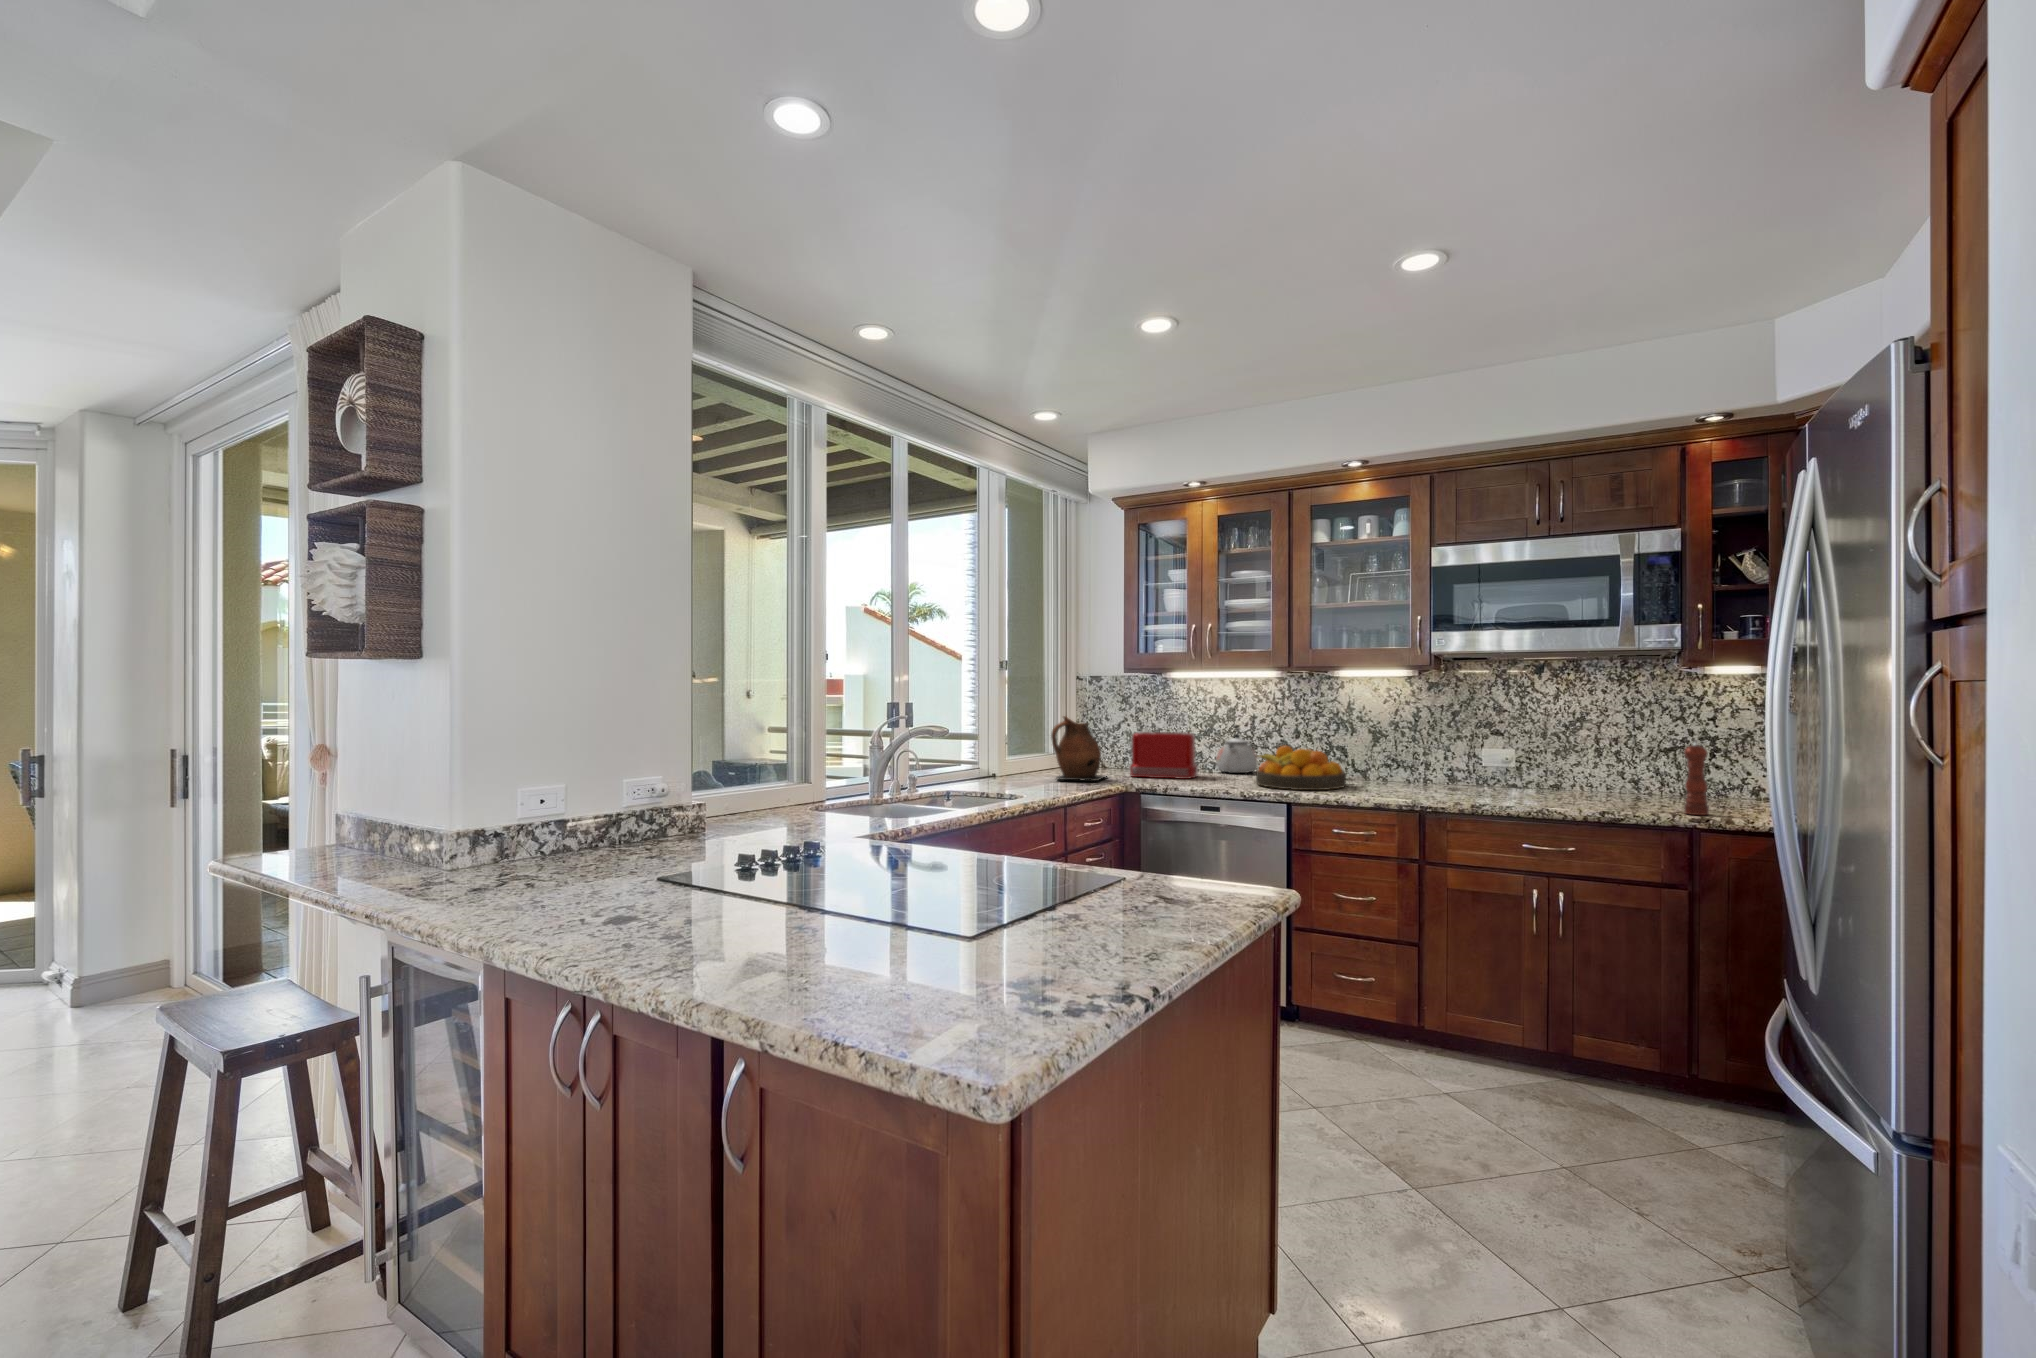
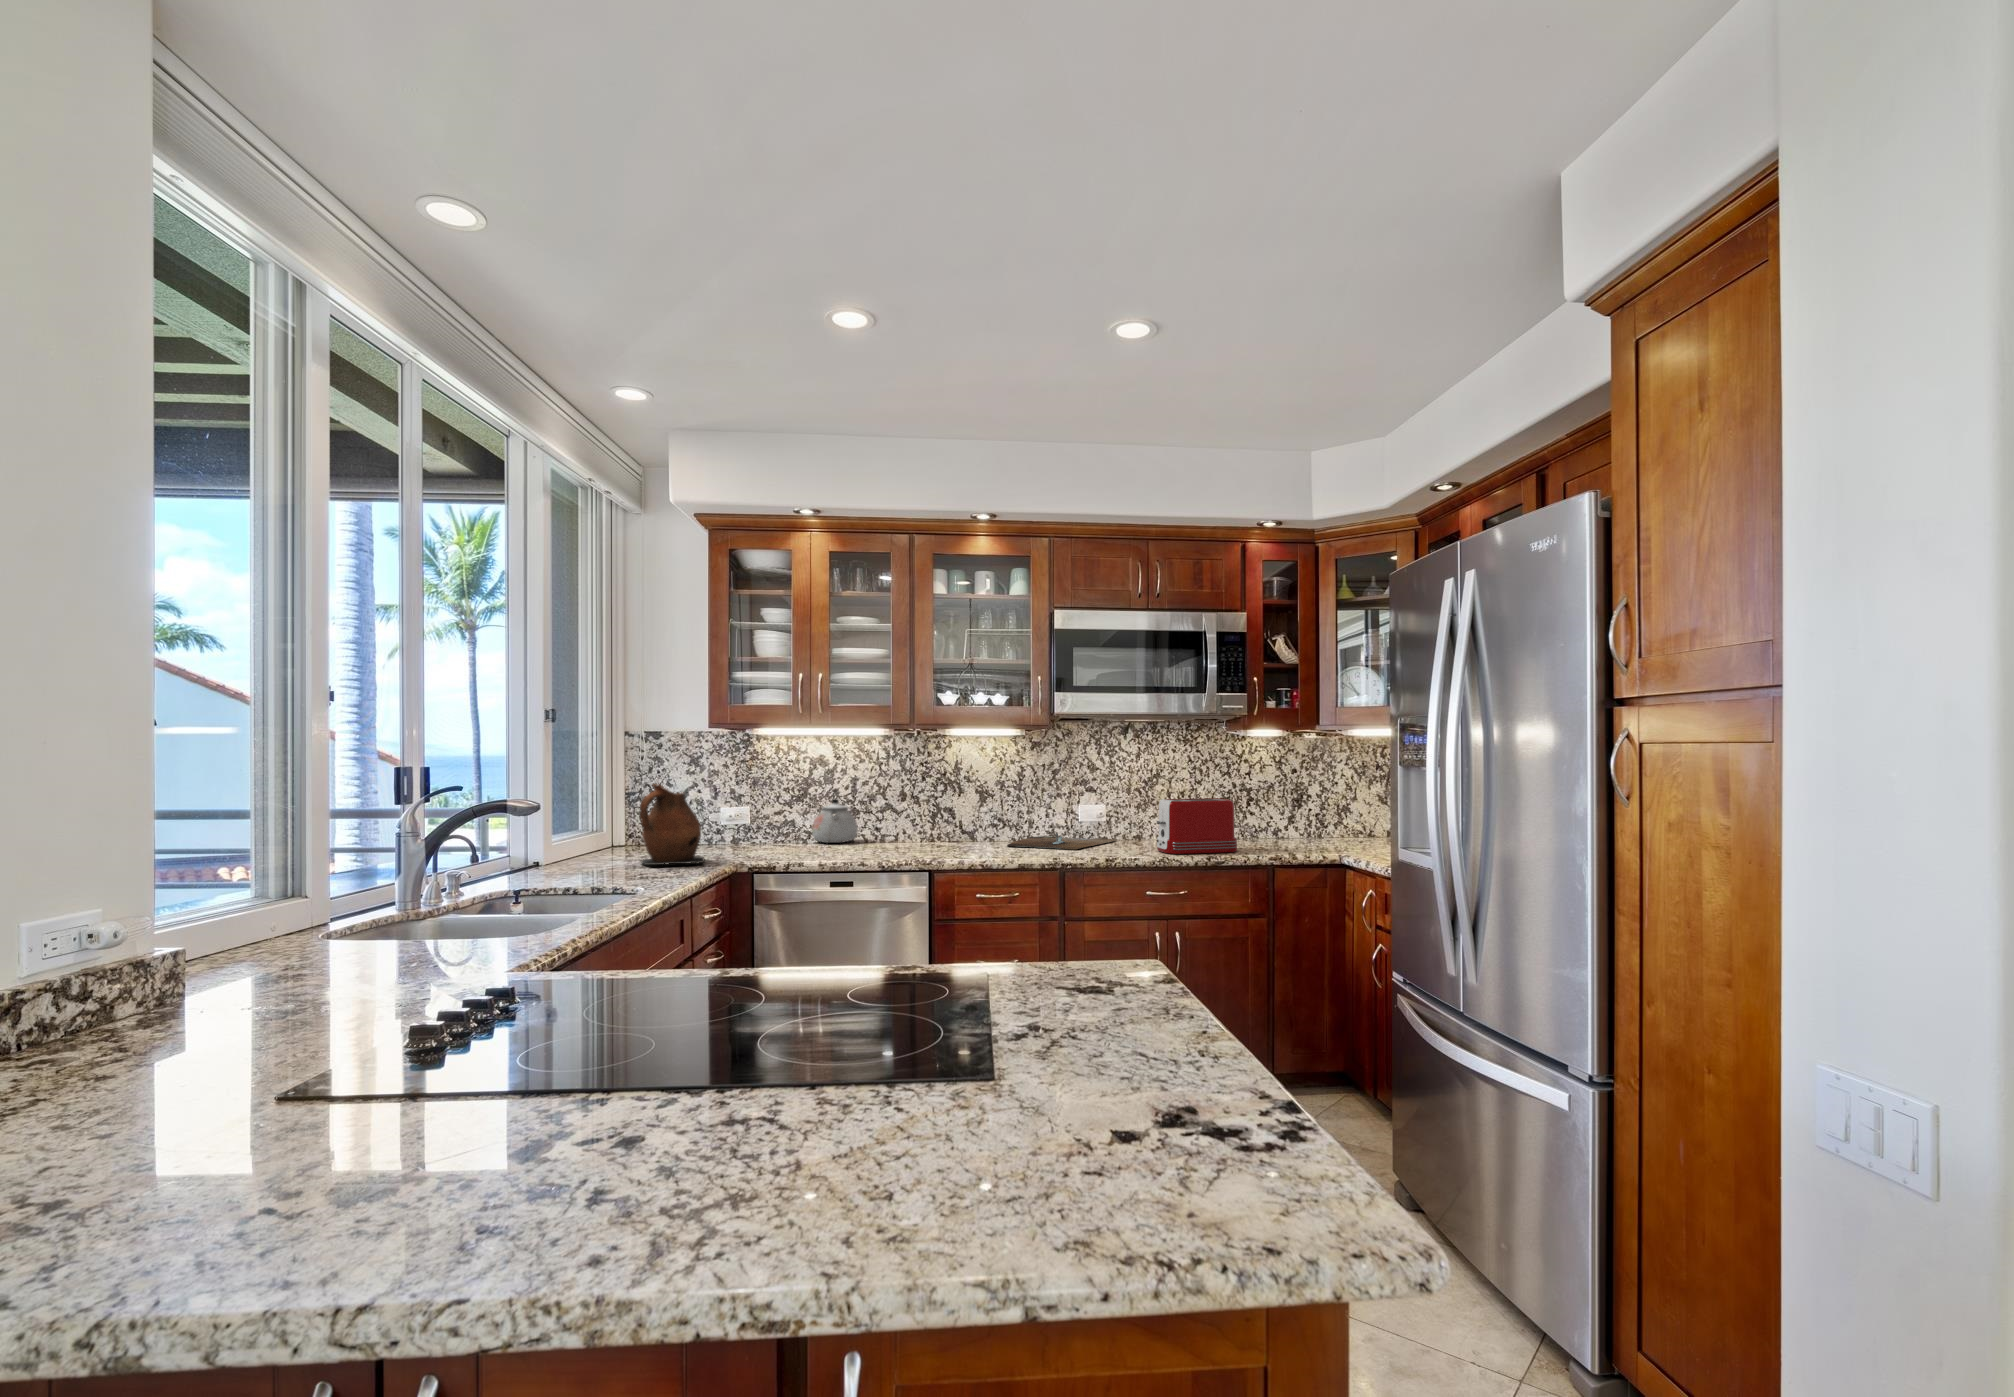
toaster: present [1128,732,1198,779] -> present [1157,798,1237,854]
pepper mill: present [1684,740,1709,815] -> none [1260,792,1277,855]
fruit bowl: present [1255,745,1346,790] -> none [881,810,975,857]
cutting board: none [1389,776,1525,793] -> present [1007,833,1115,849]

